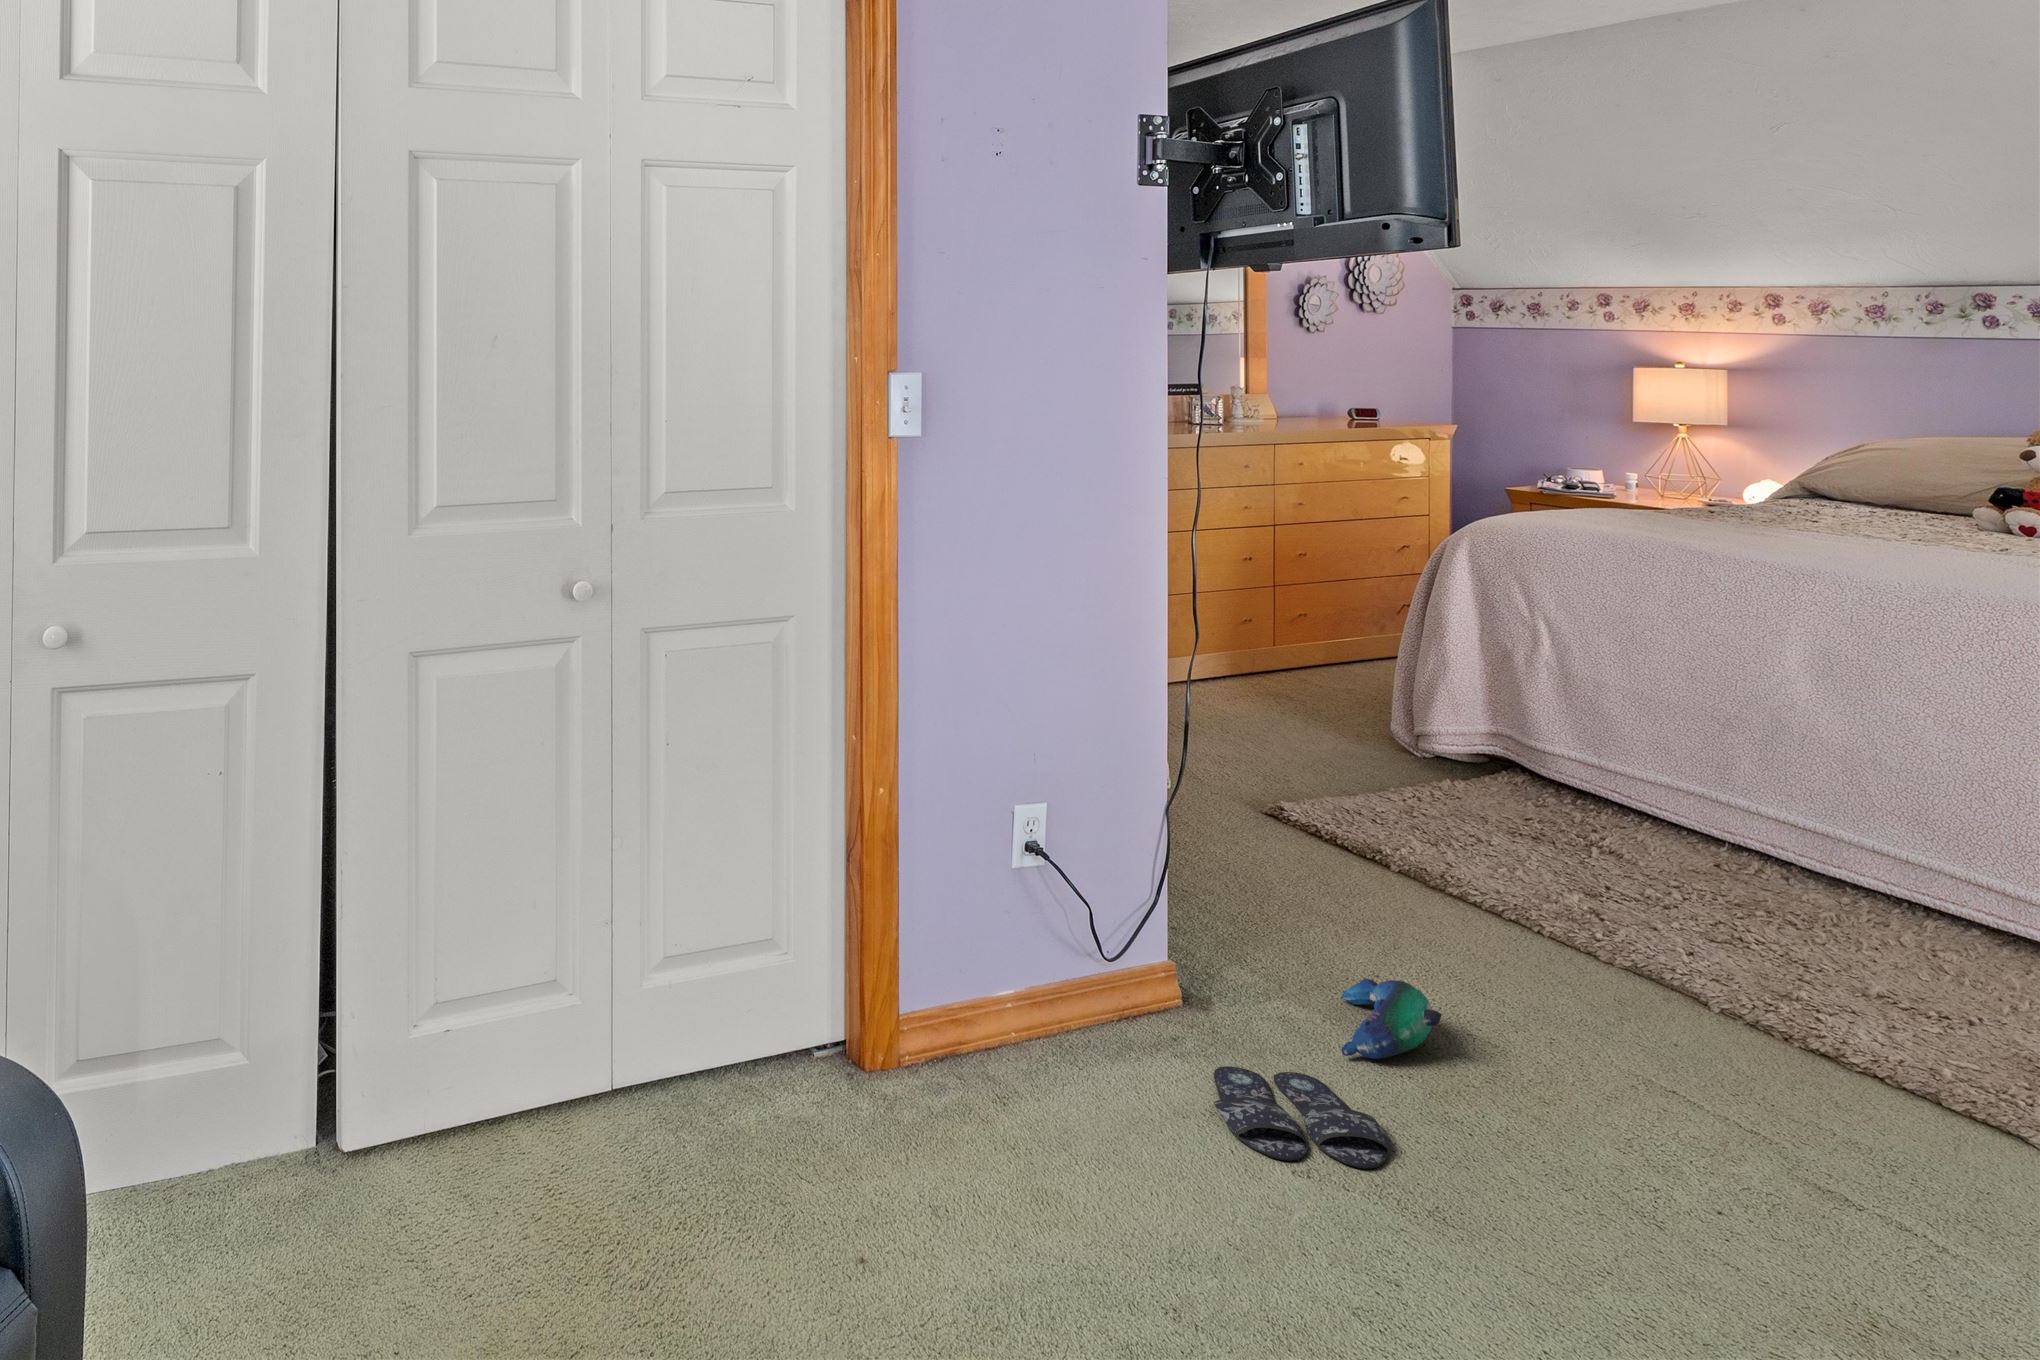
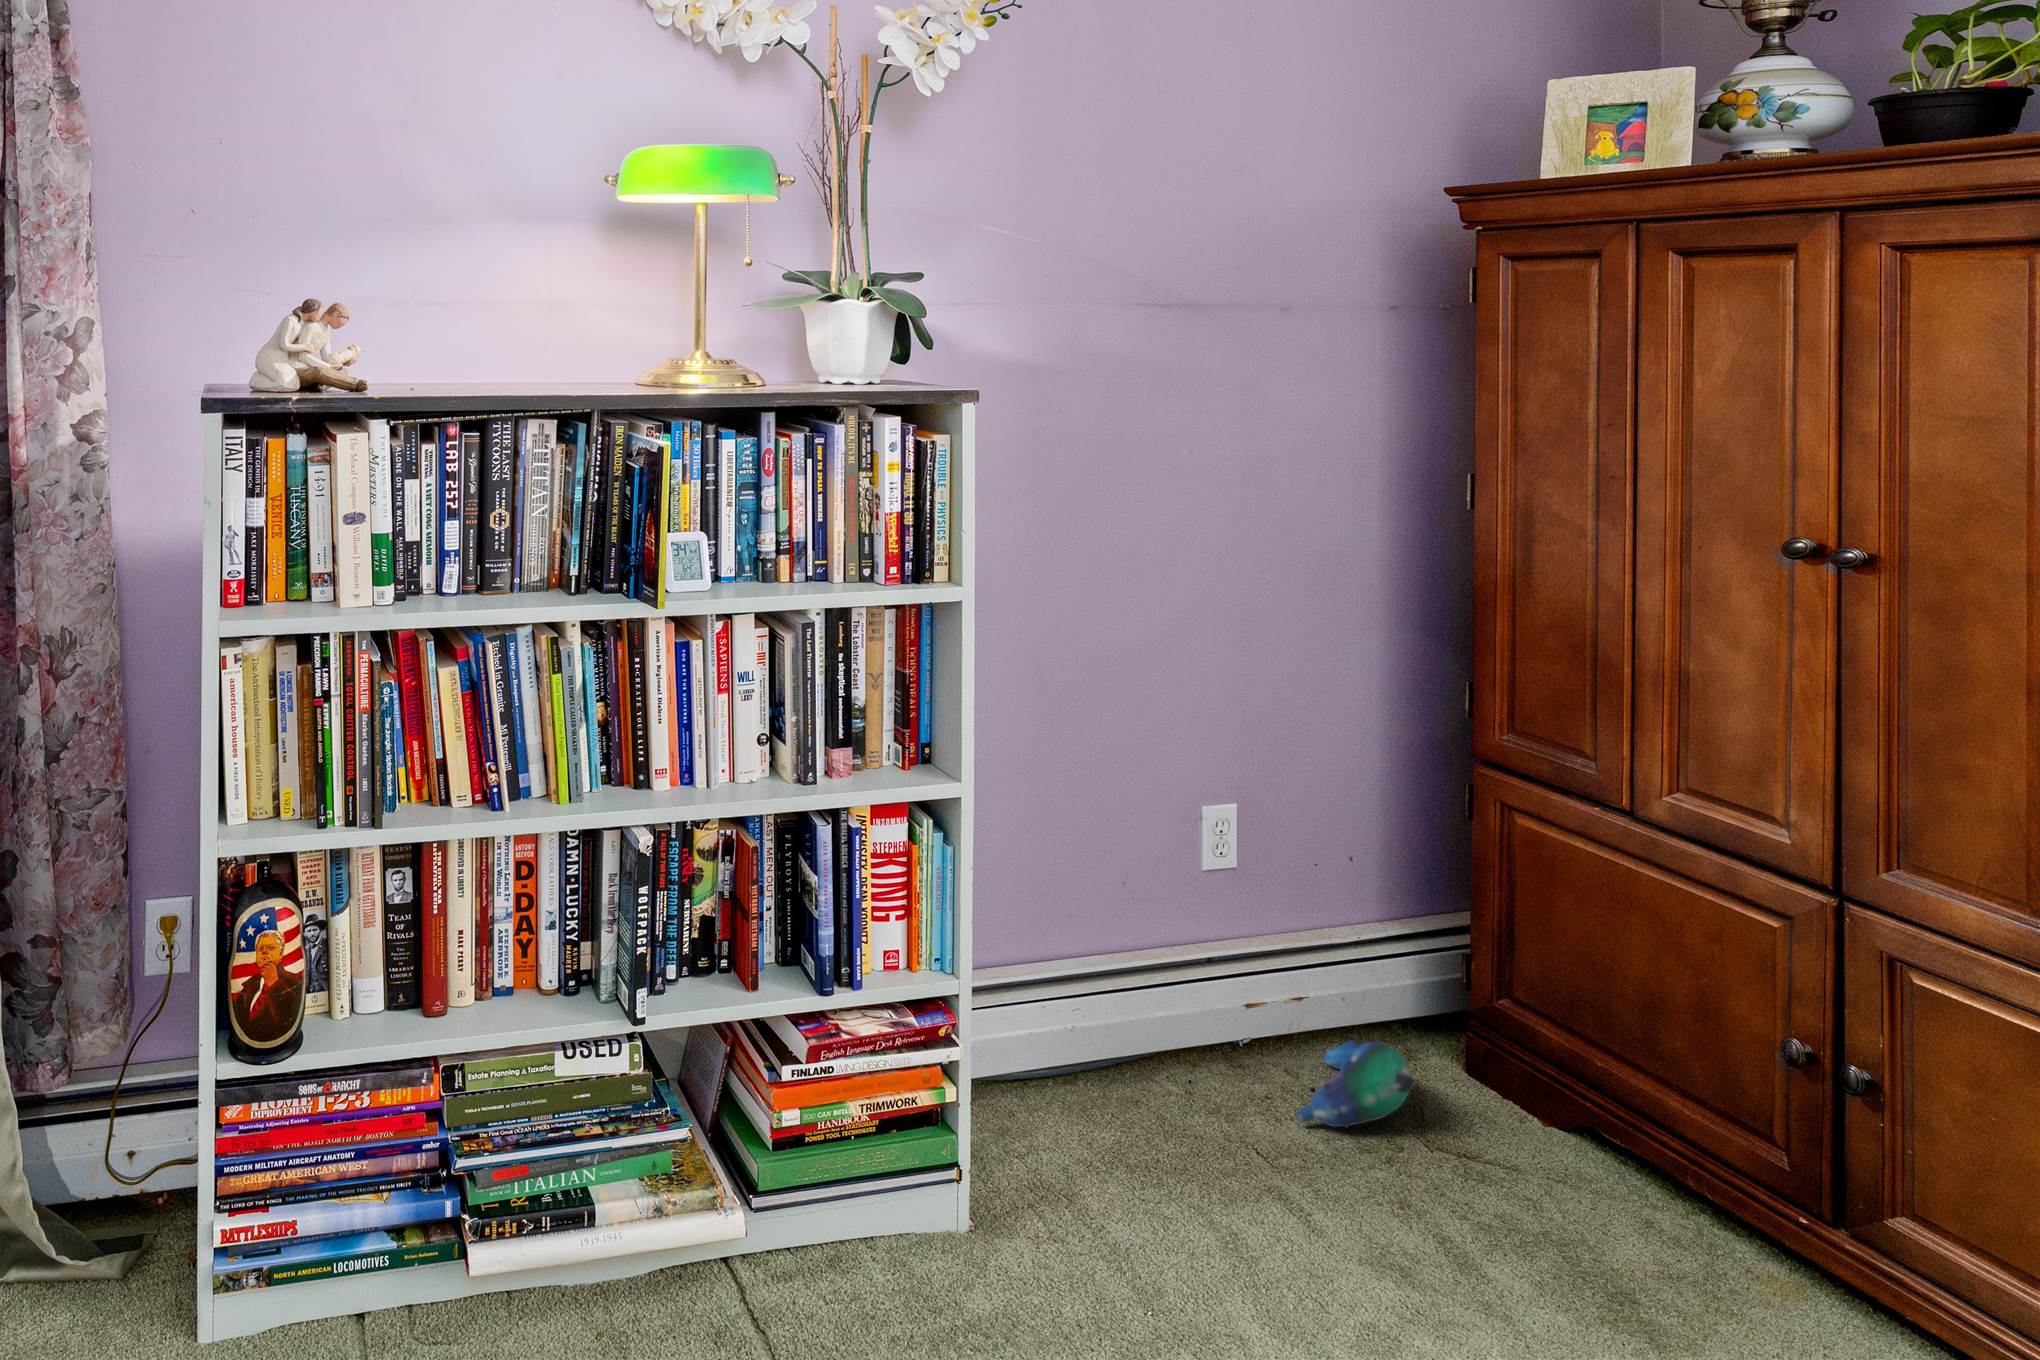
slippers: present [1214,1066,1388,1168] -> none [1122,1127,1309,1242]

